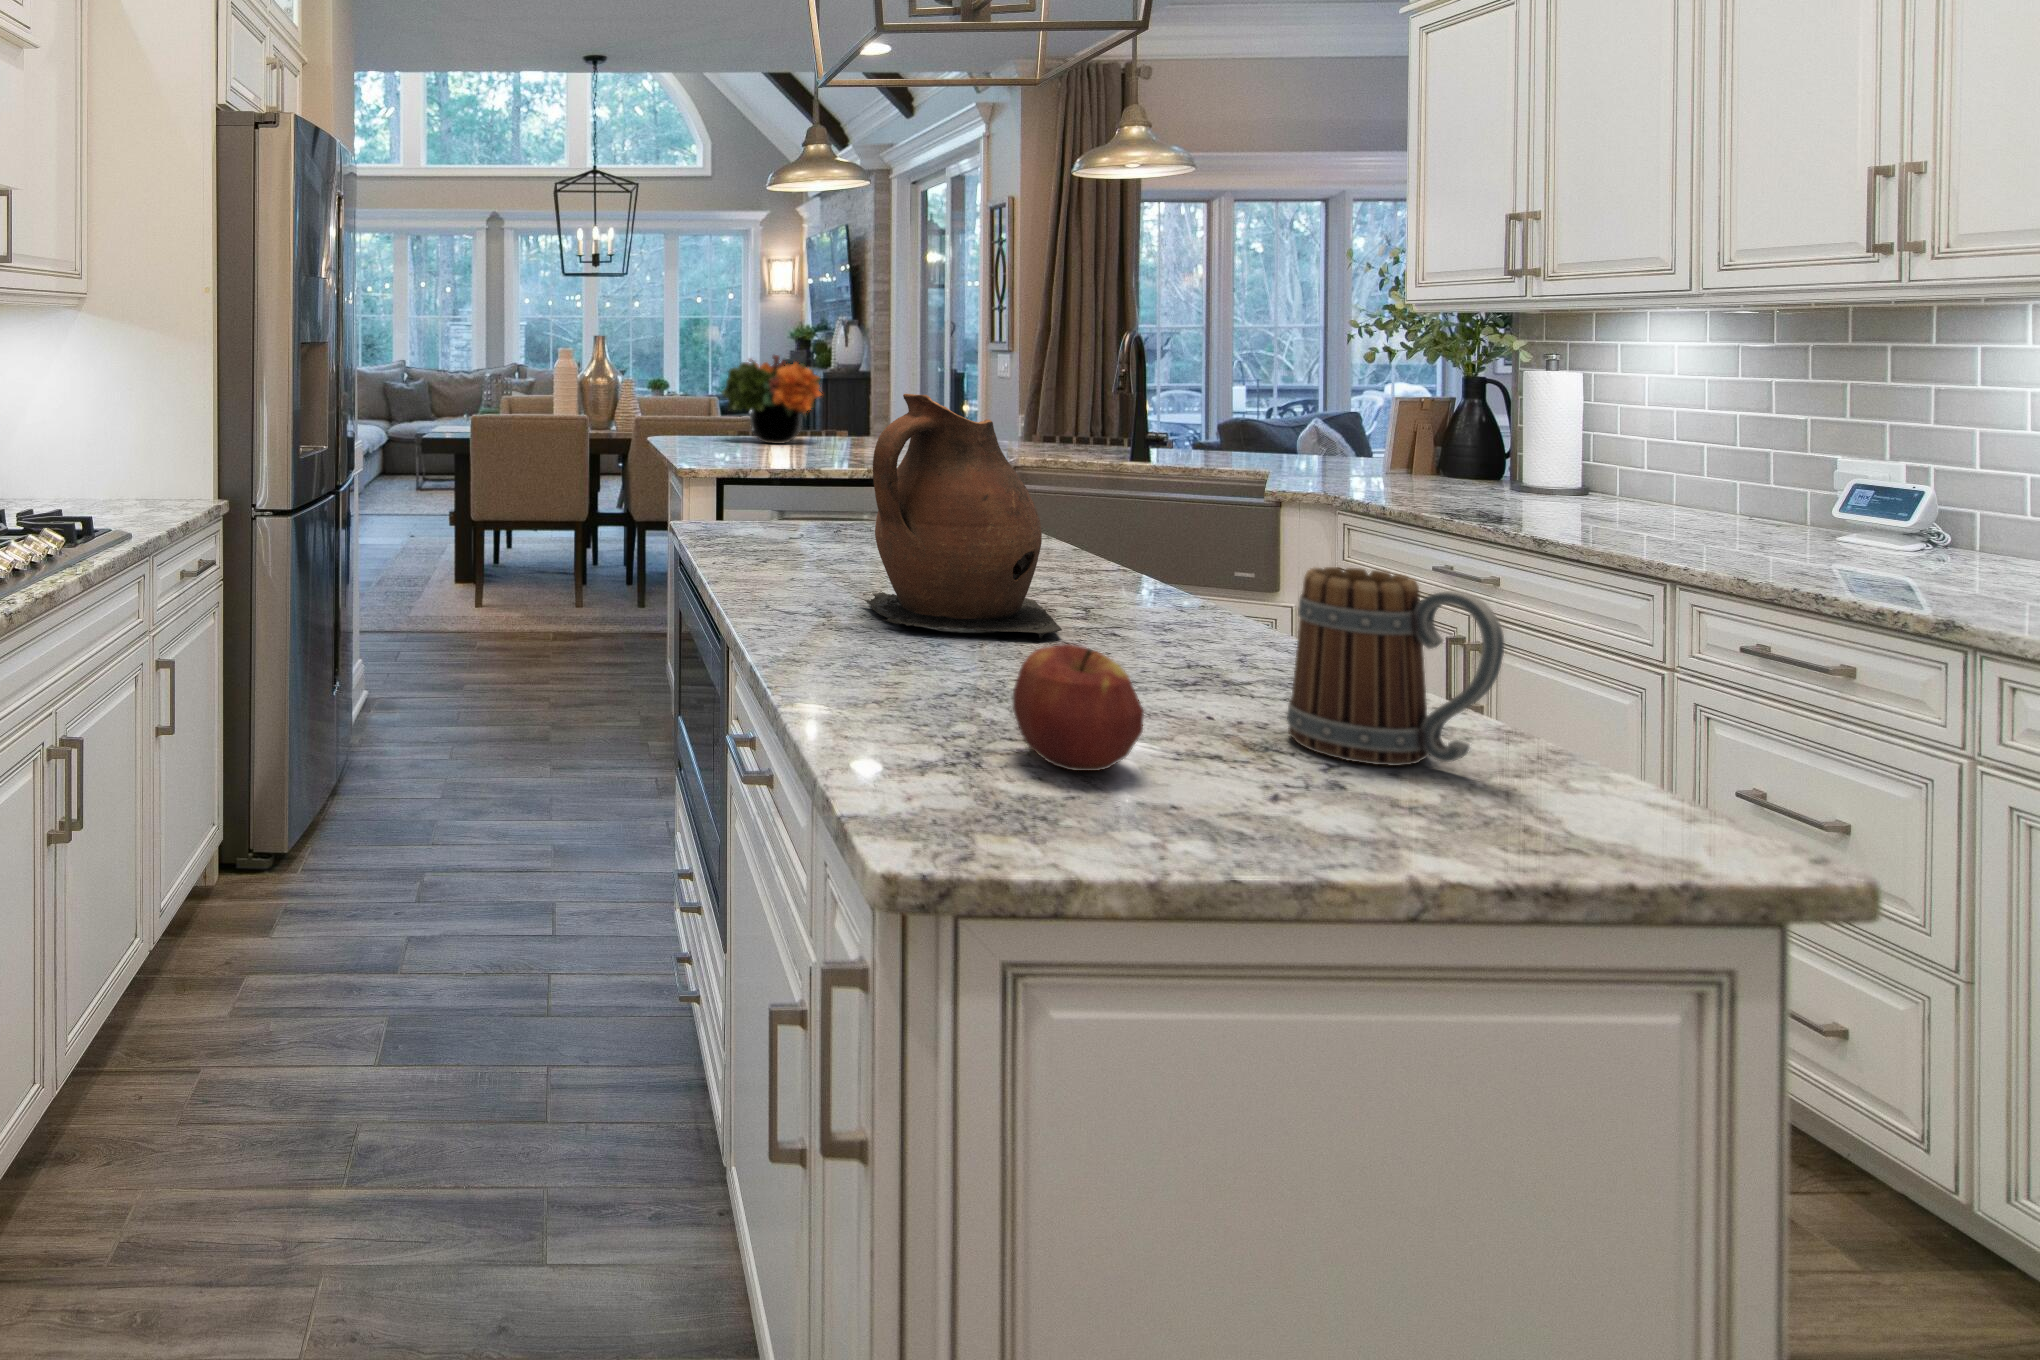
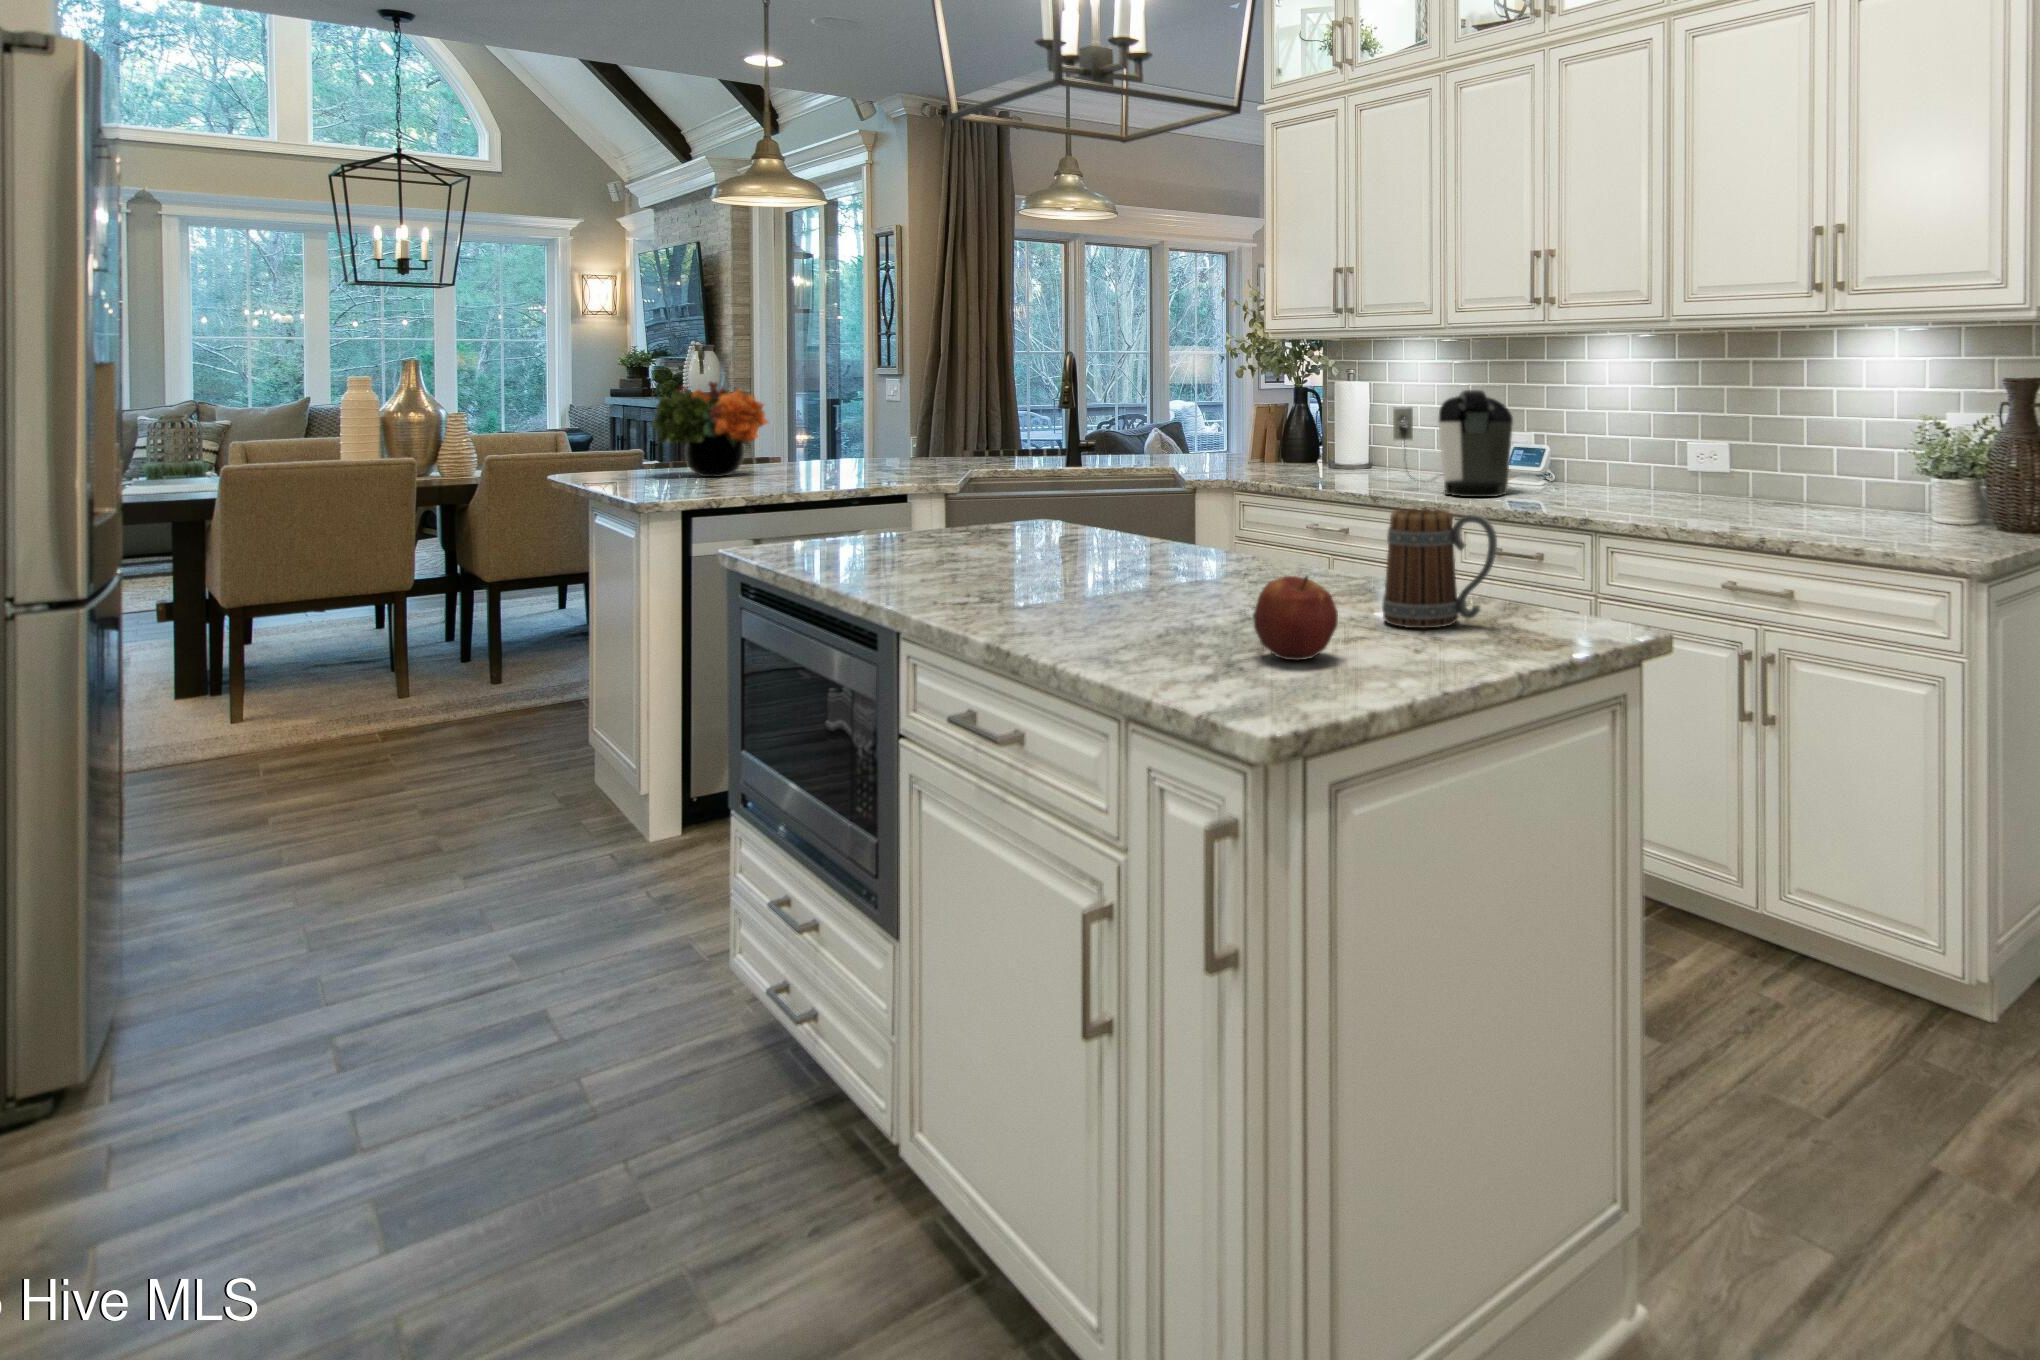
coffee maker: none [1582,386,1821,554] -> present [1393,390,1513,497]
ceramic pitcher: present [862,394,1062,638] -> none [1025,409,1196,600]

